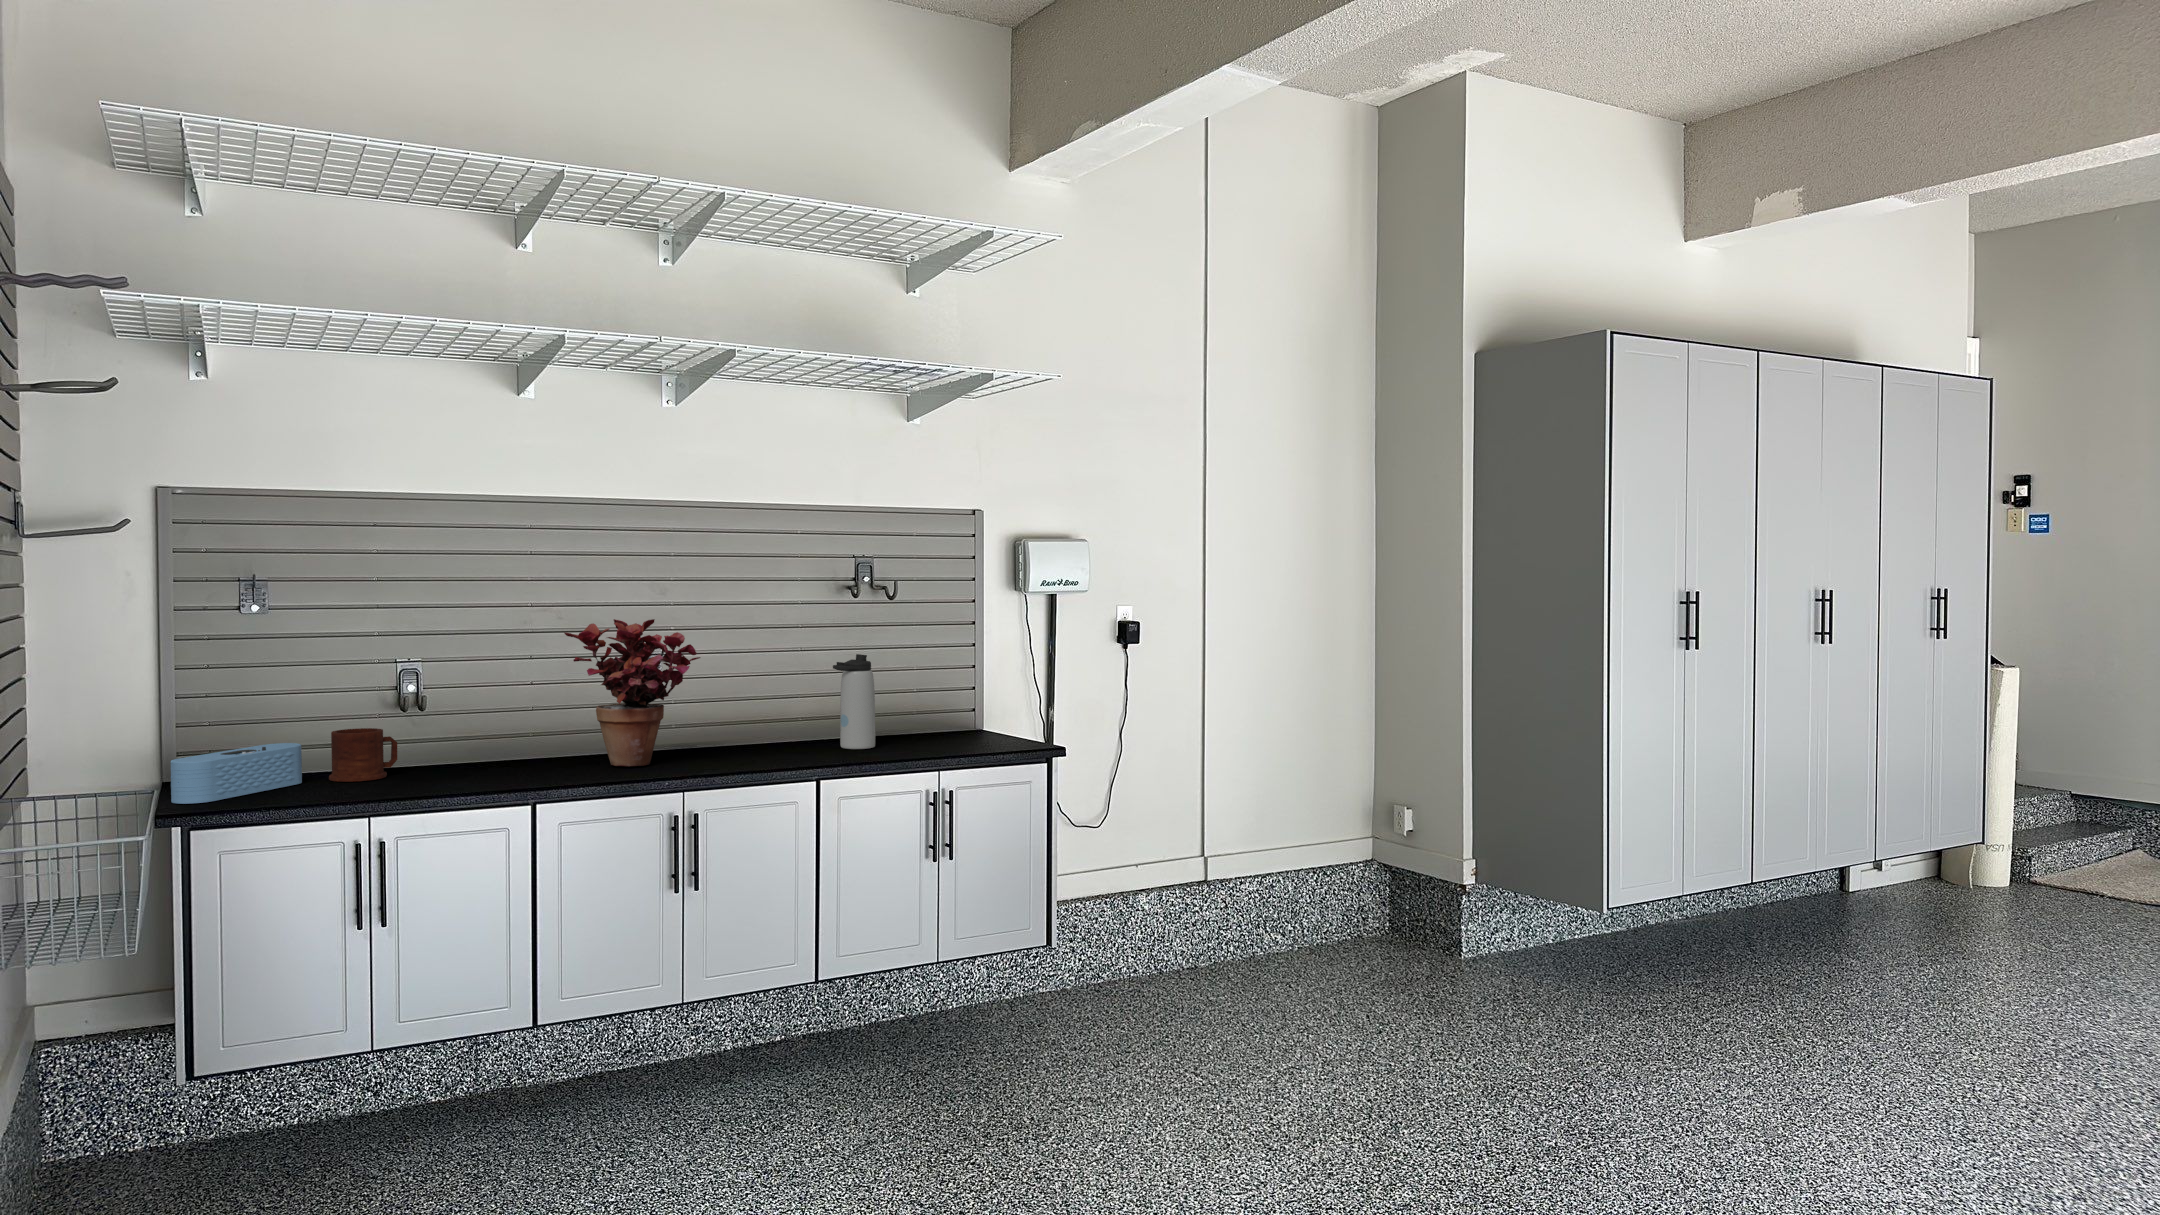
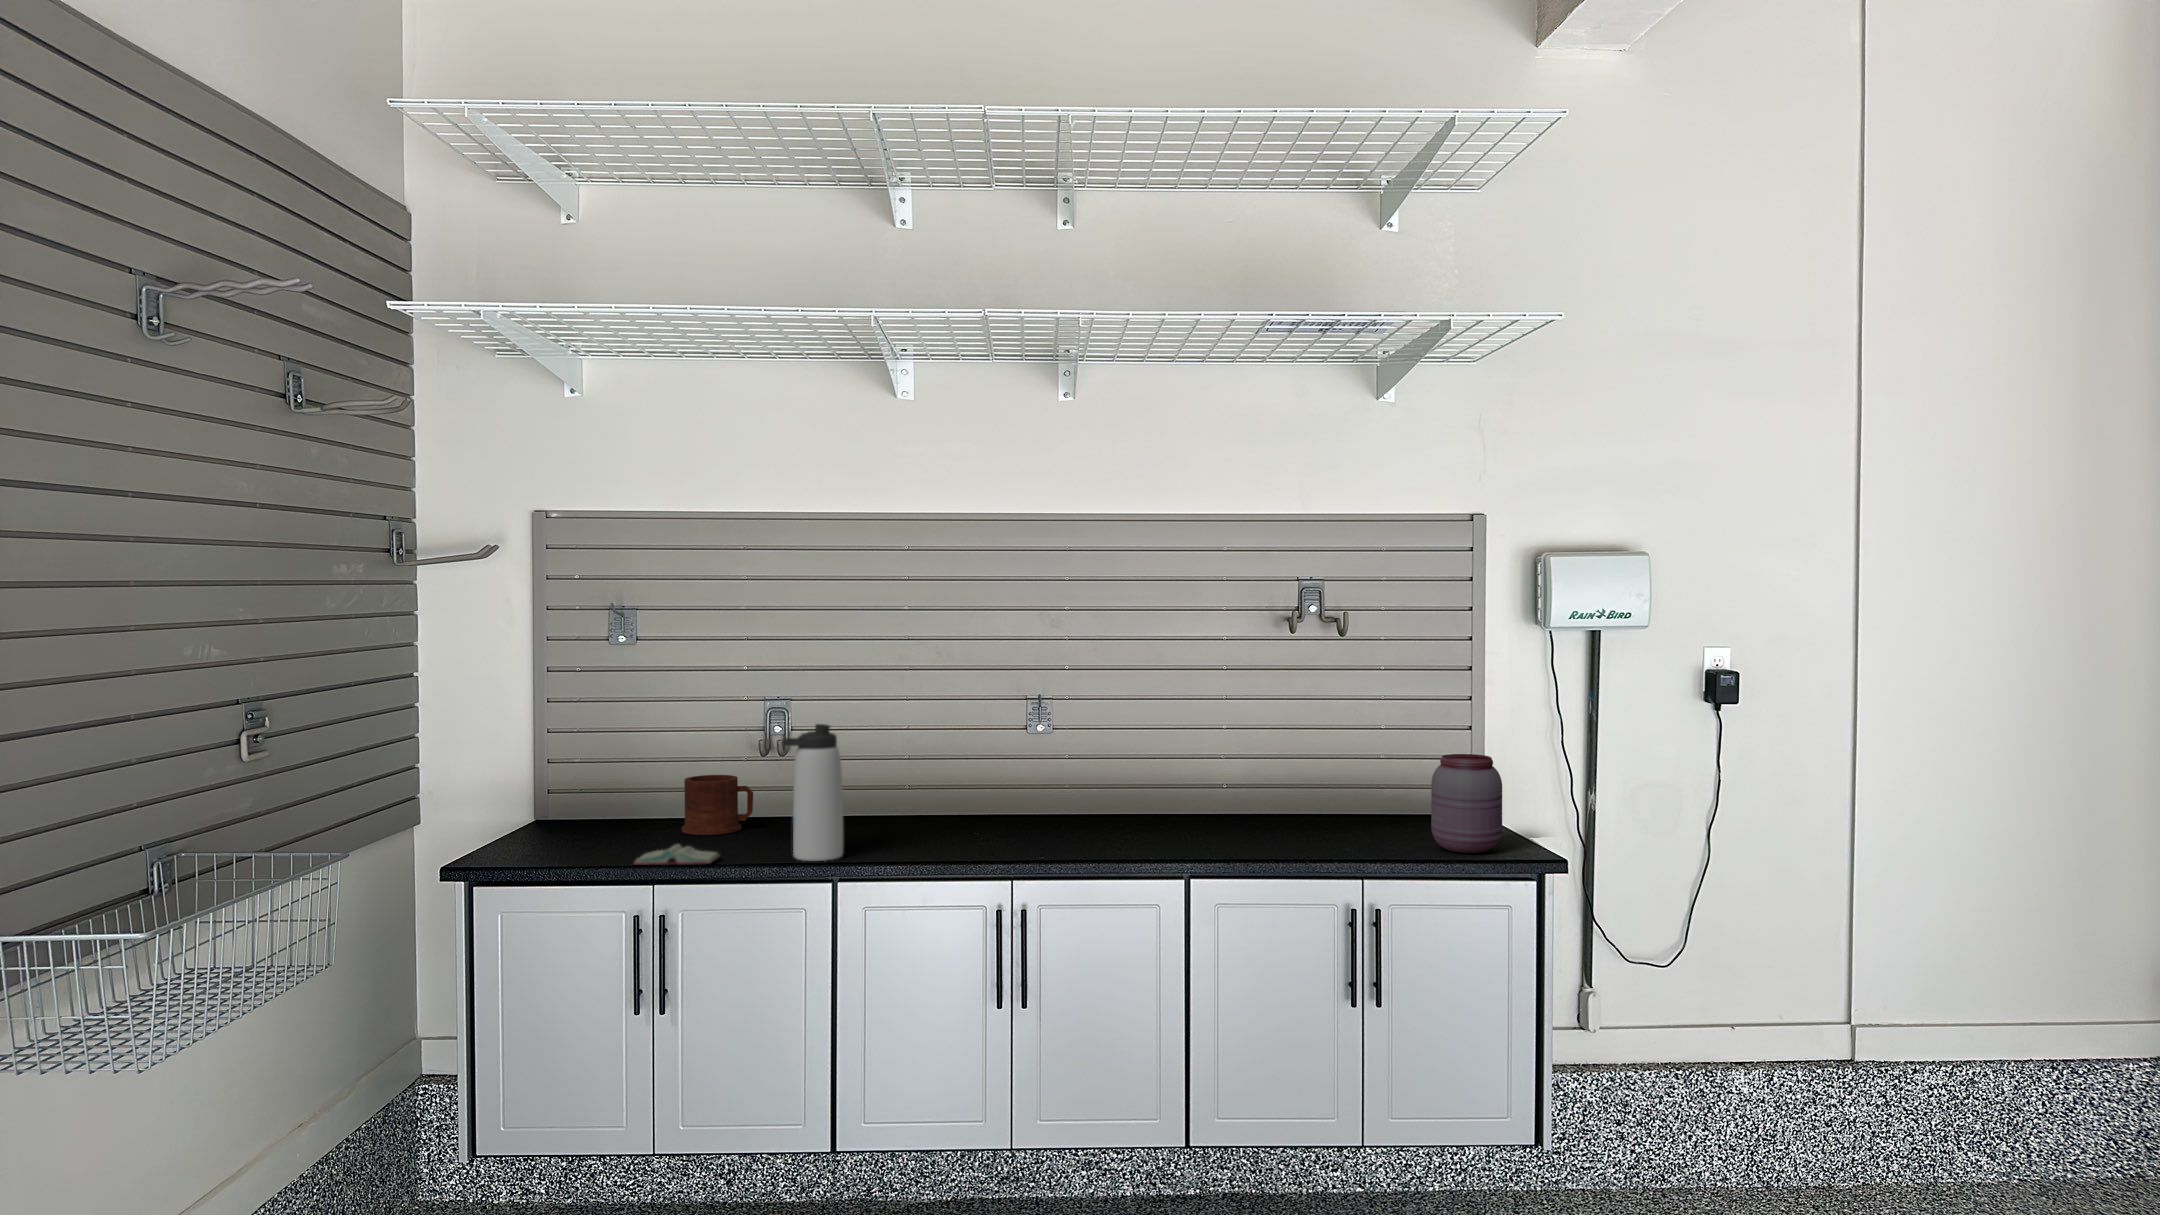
potted plant: present [564,619,700,766] -> none [921,660,1078,839]
thermos bottle: present [833,654,875,749] -> present [782,724,843,861]
jar: none [966,681,1015,751] -> present [1431,754,1502,853]
speaker: present [170,743,302,804] -> none [500,787,655,851]
book: none [342,783,419,803] -> present [634,844,720,865]

